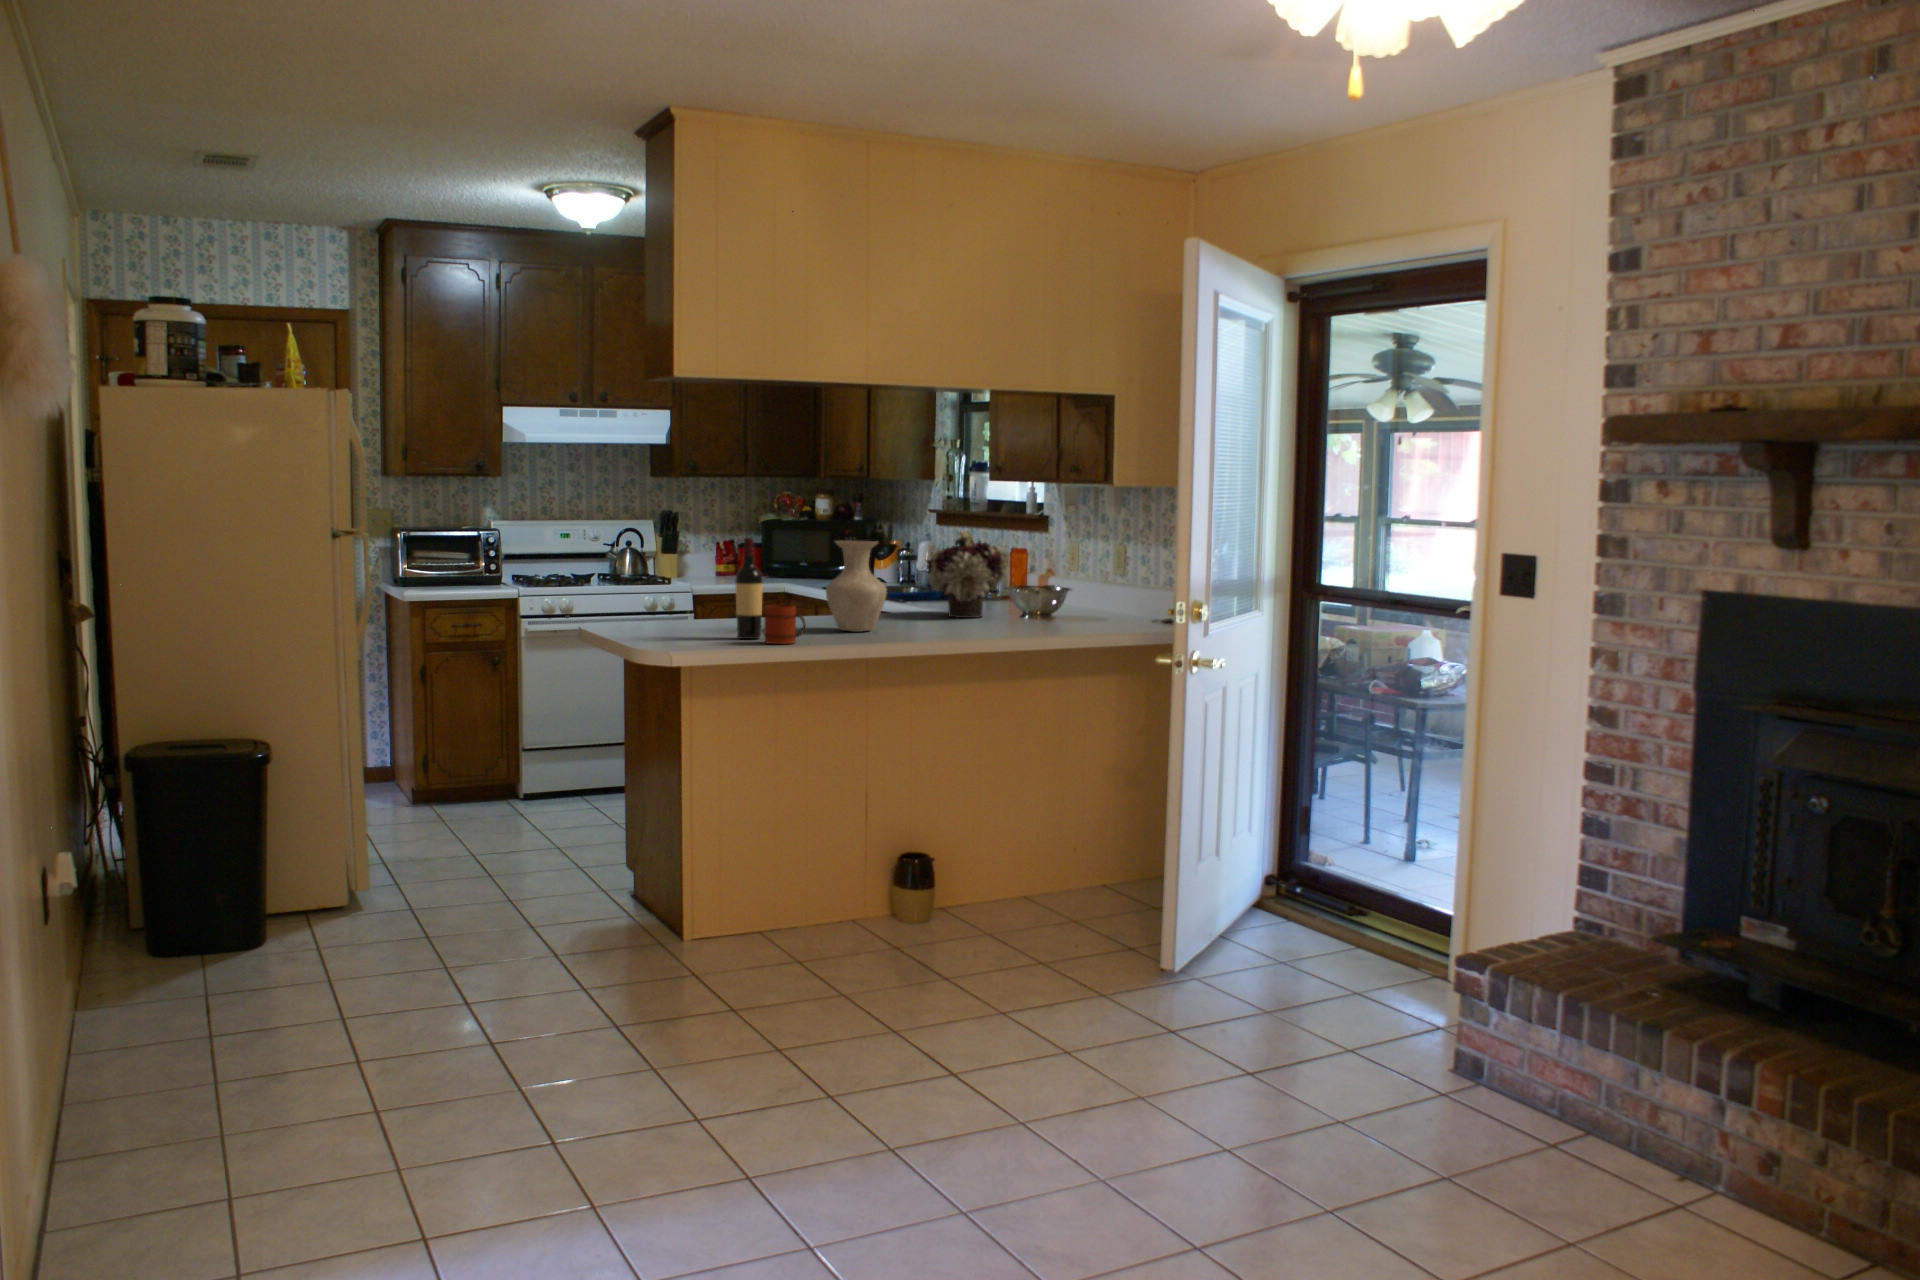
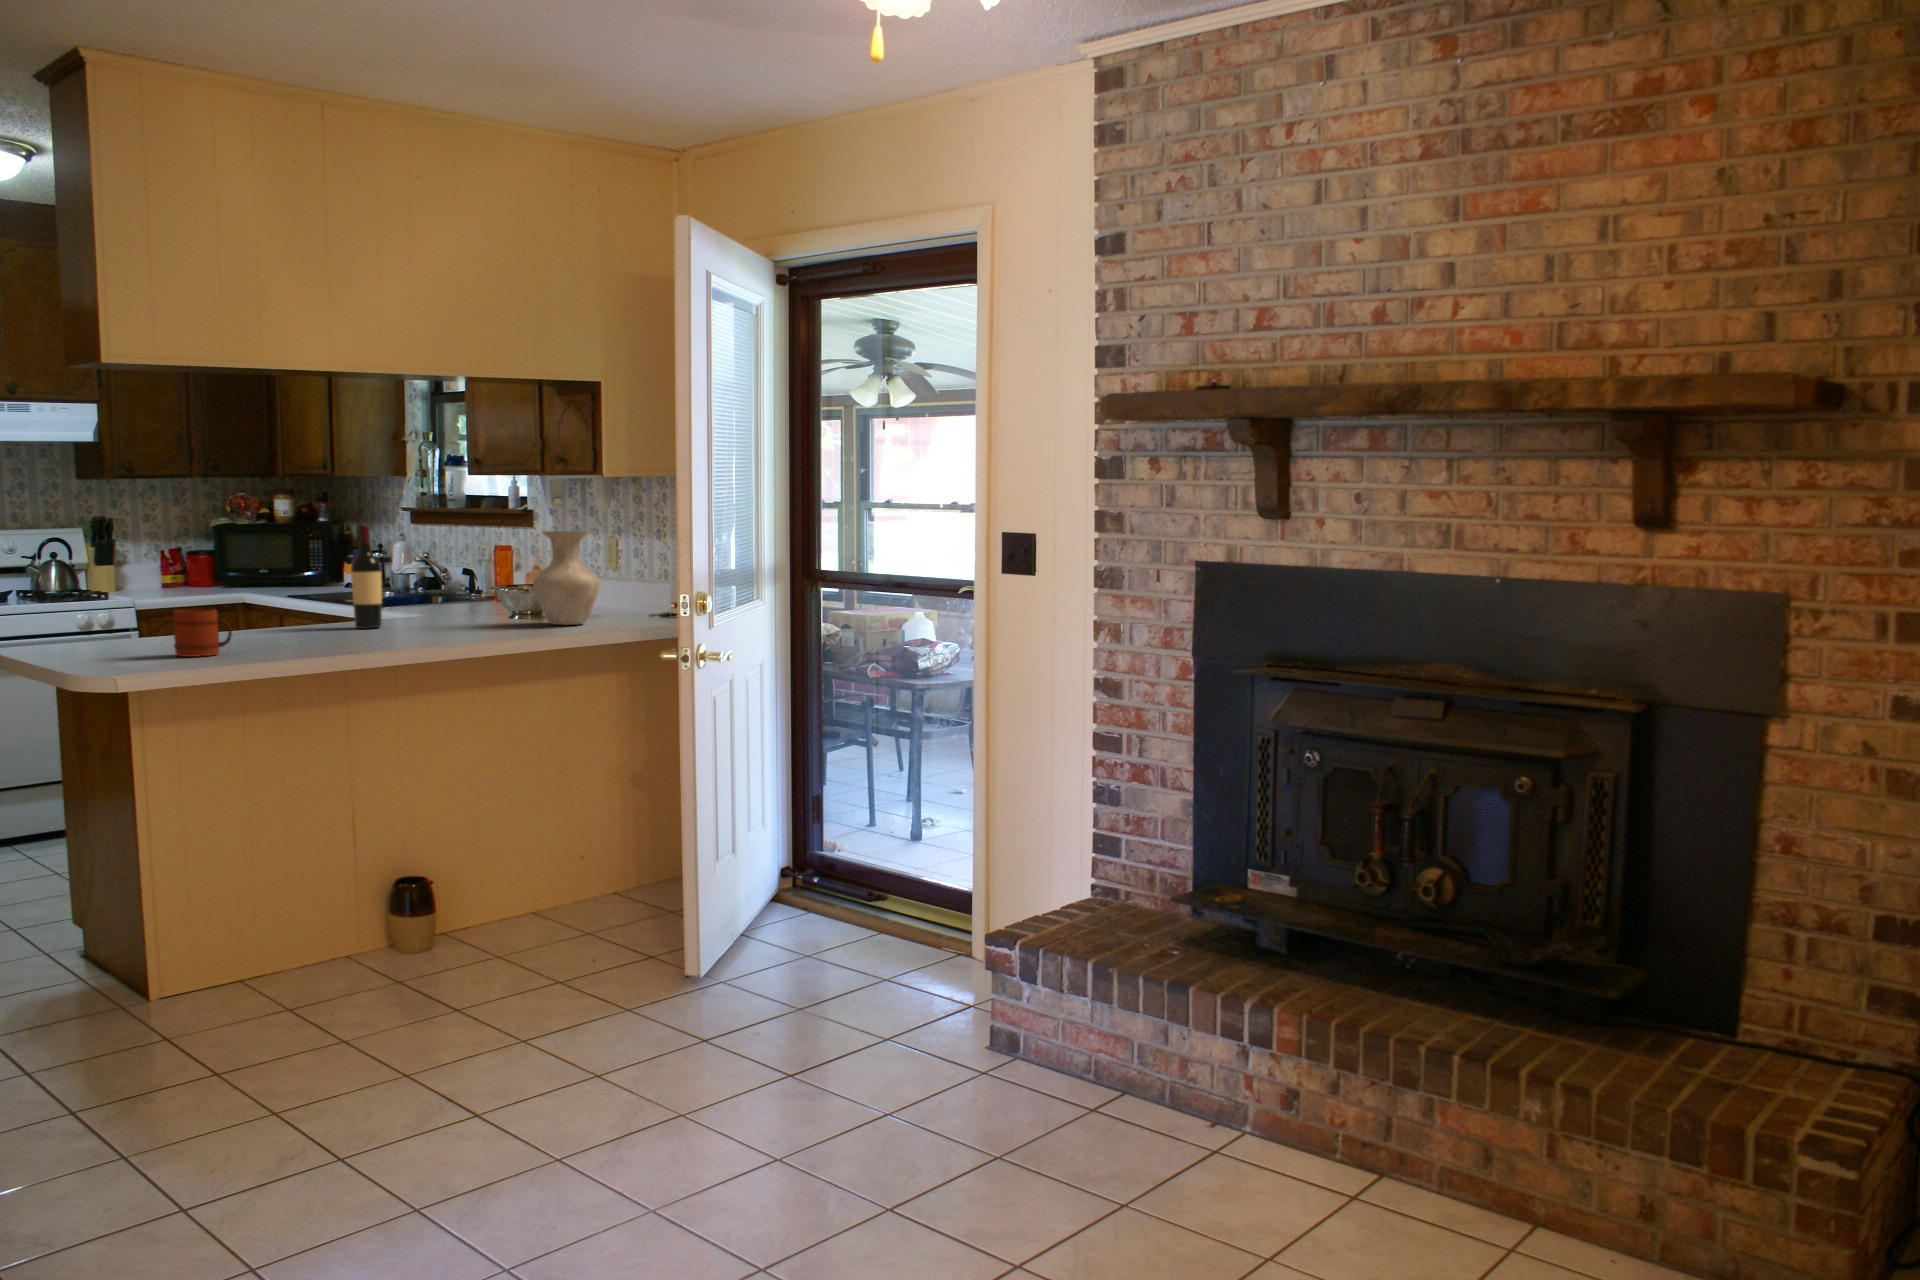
flower arrangement: present [926,530,1007,618] -> none [393,521,490,619]
wine bottle: present [735,537,763,639] -> present [351,525,382,629]
vase: present [826,541,887,632] -> present [533,531,600,625]

